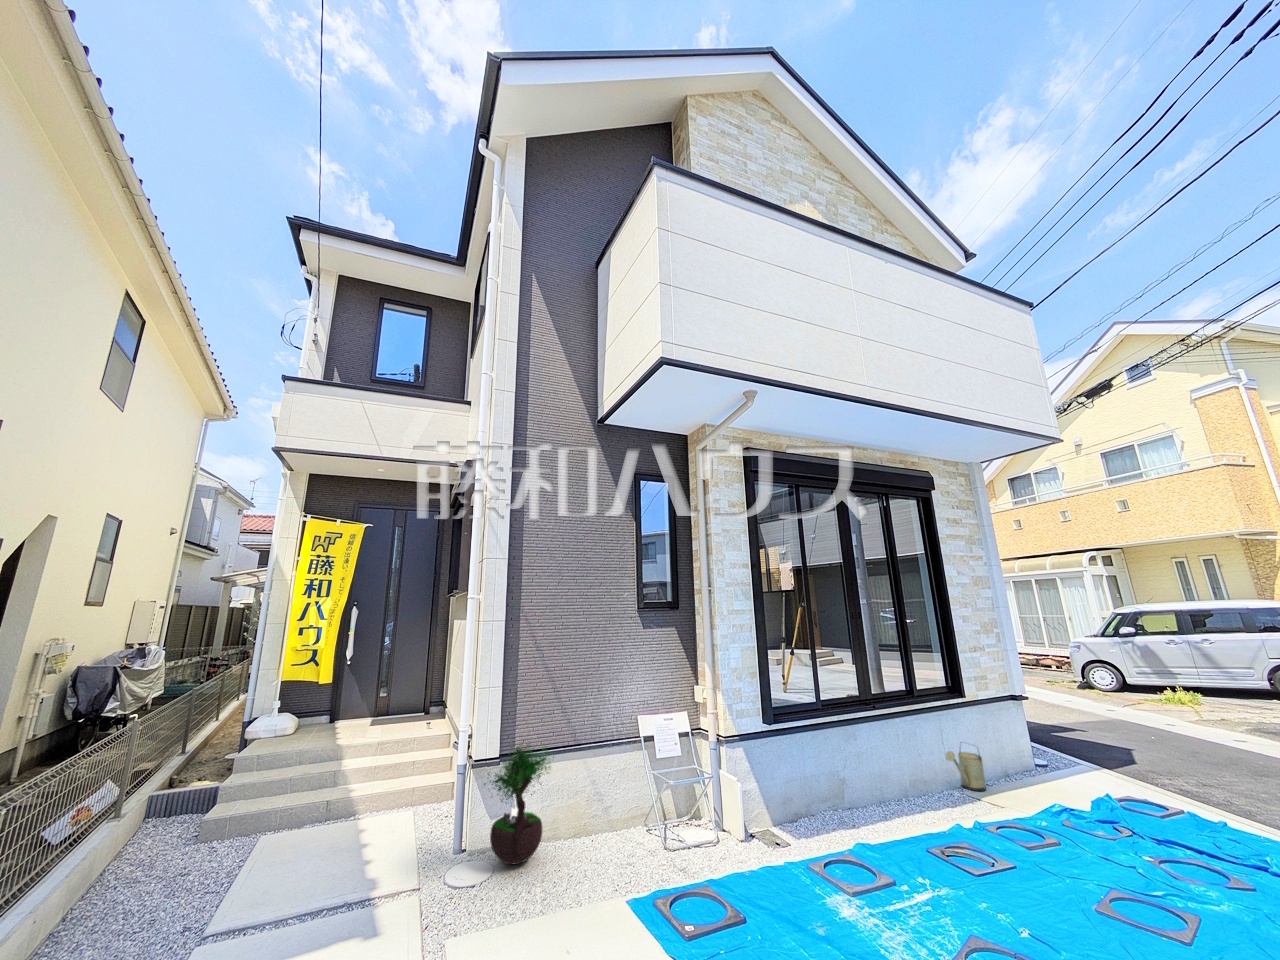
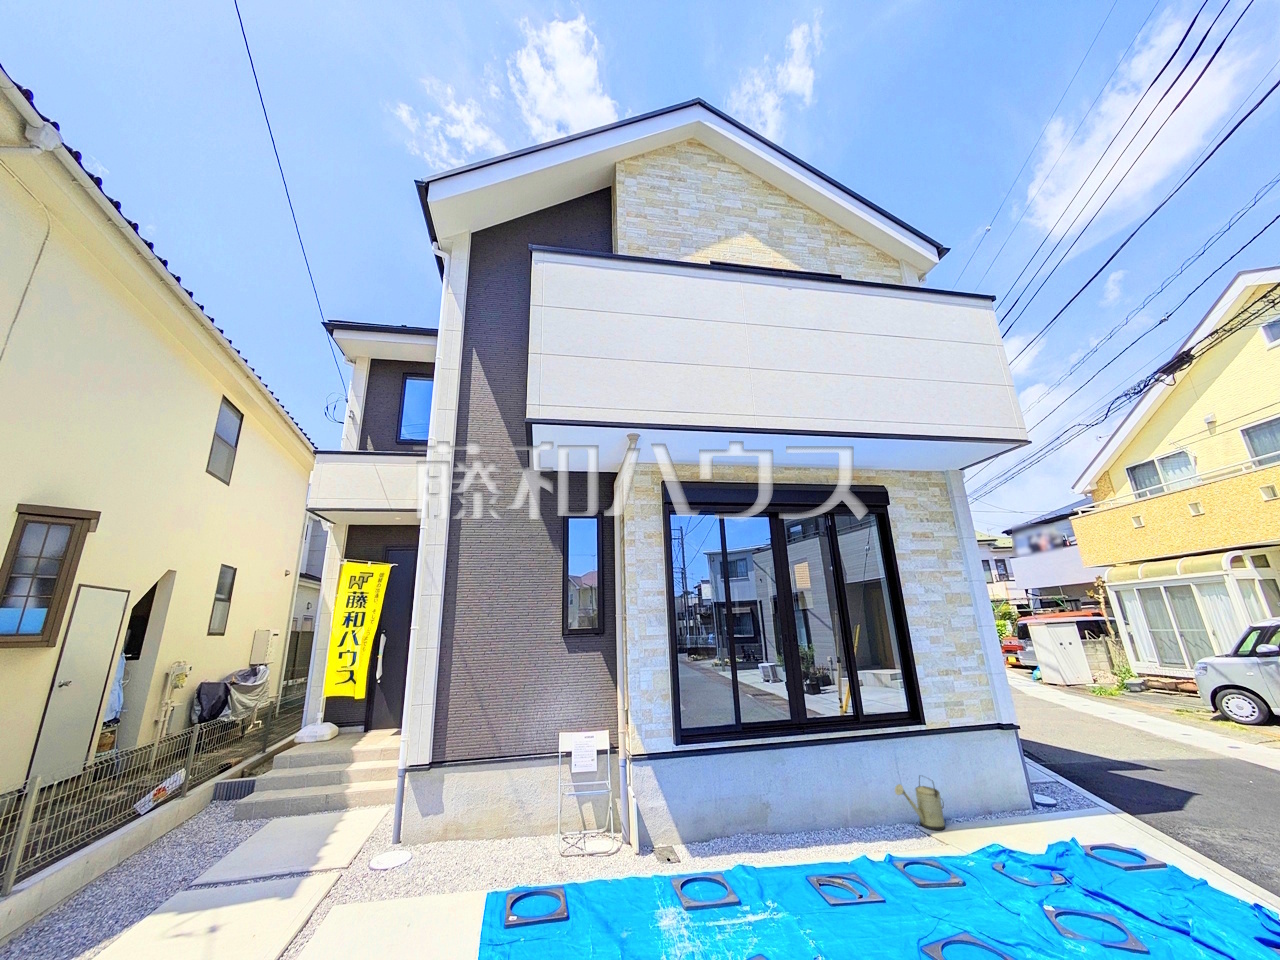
potted tree: present [484,744,554,864] -> none [404,748,467,858]

